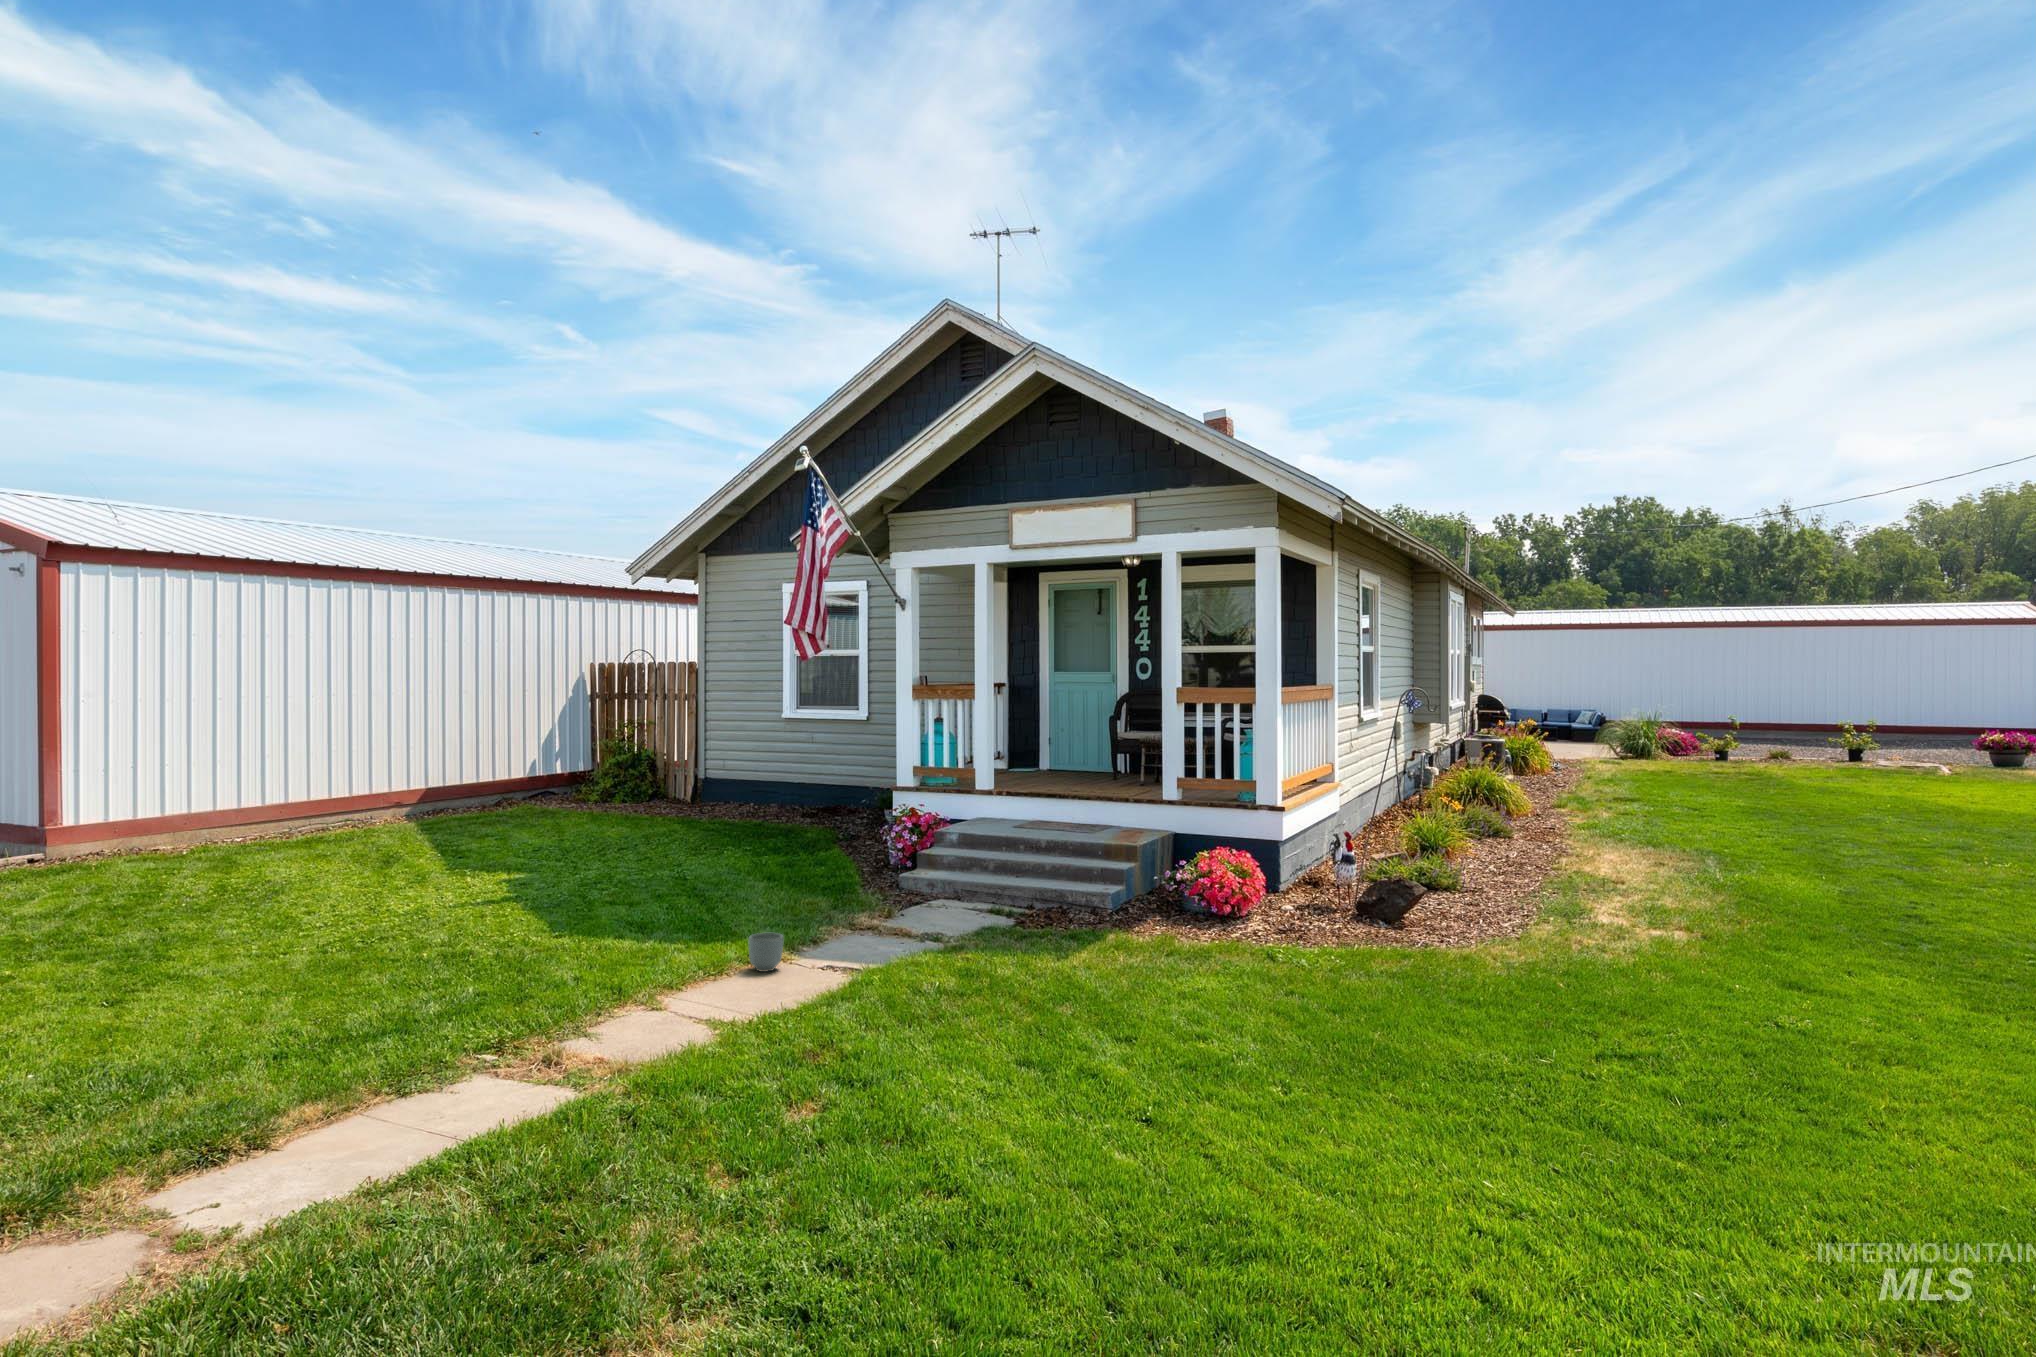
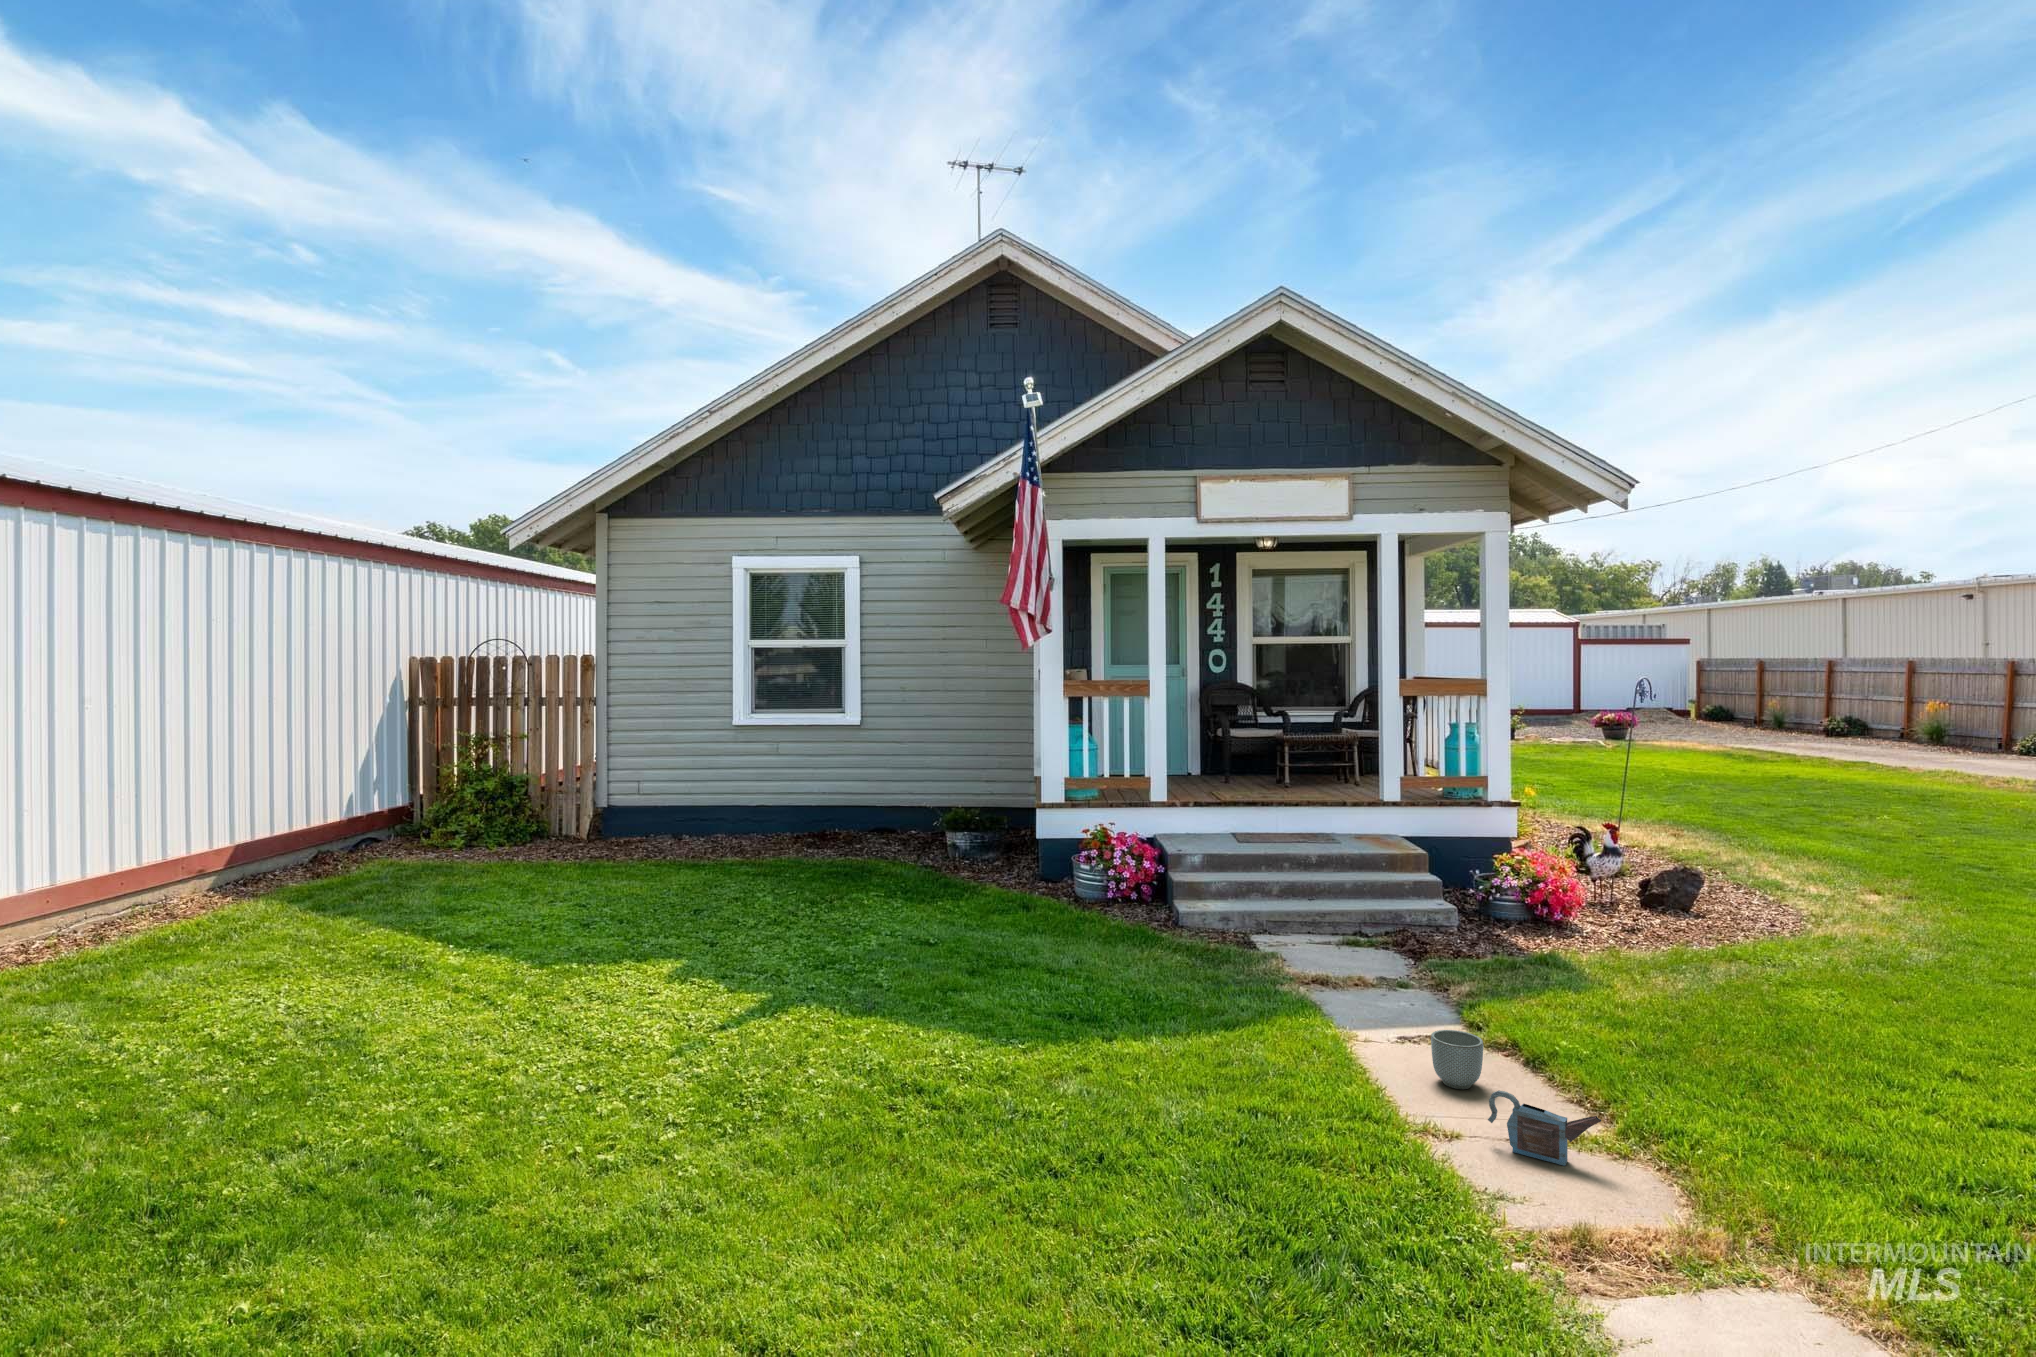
watering can: none [677,953,698,1000] -> present [1488,1090,1601,1166]

